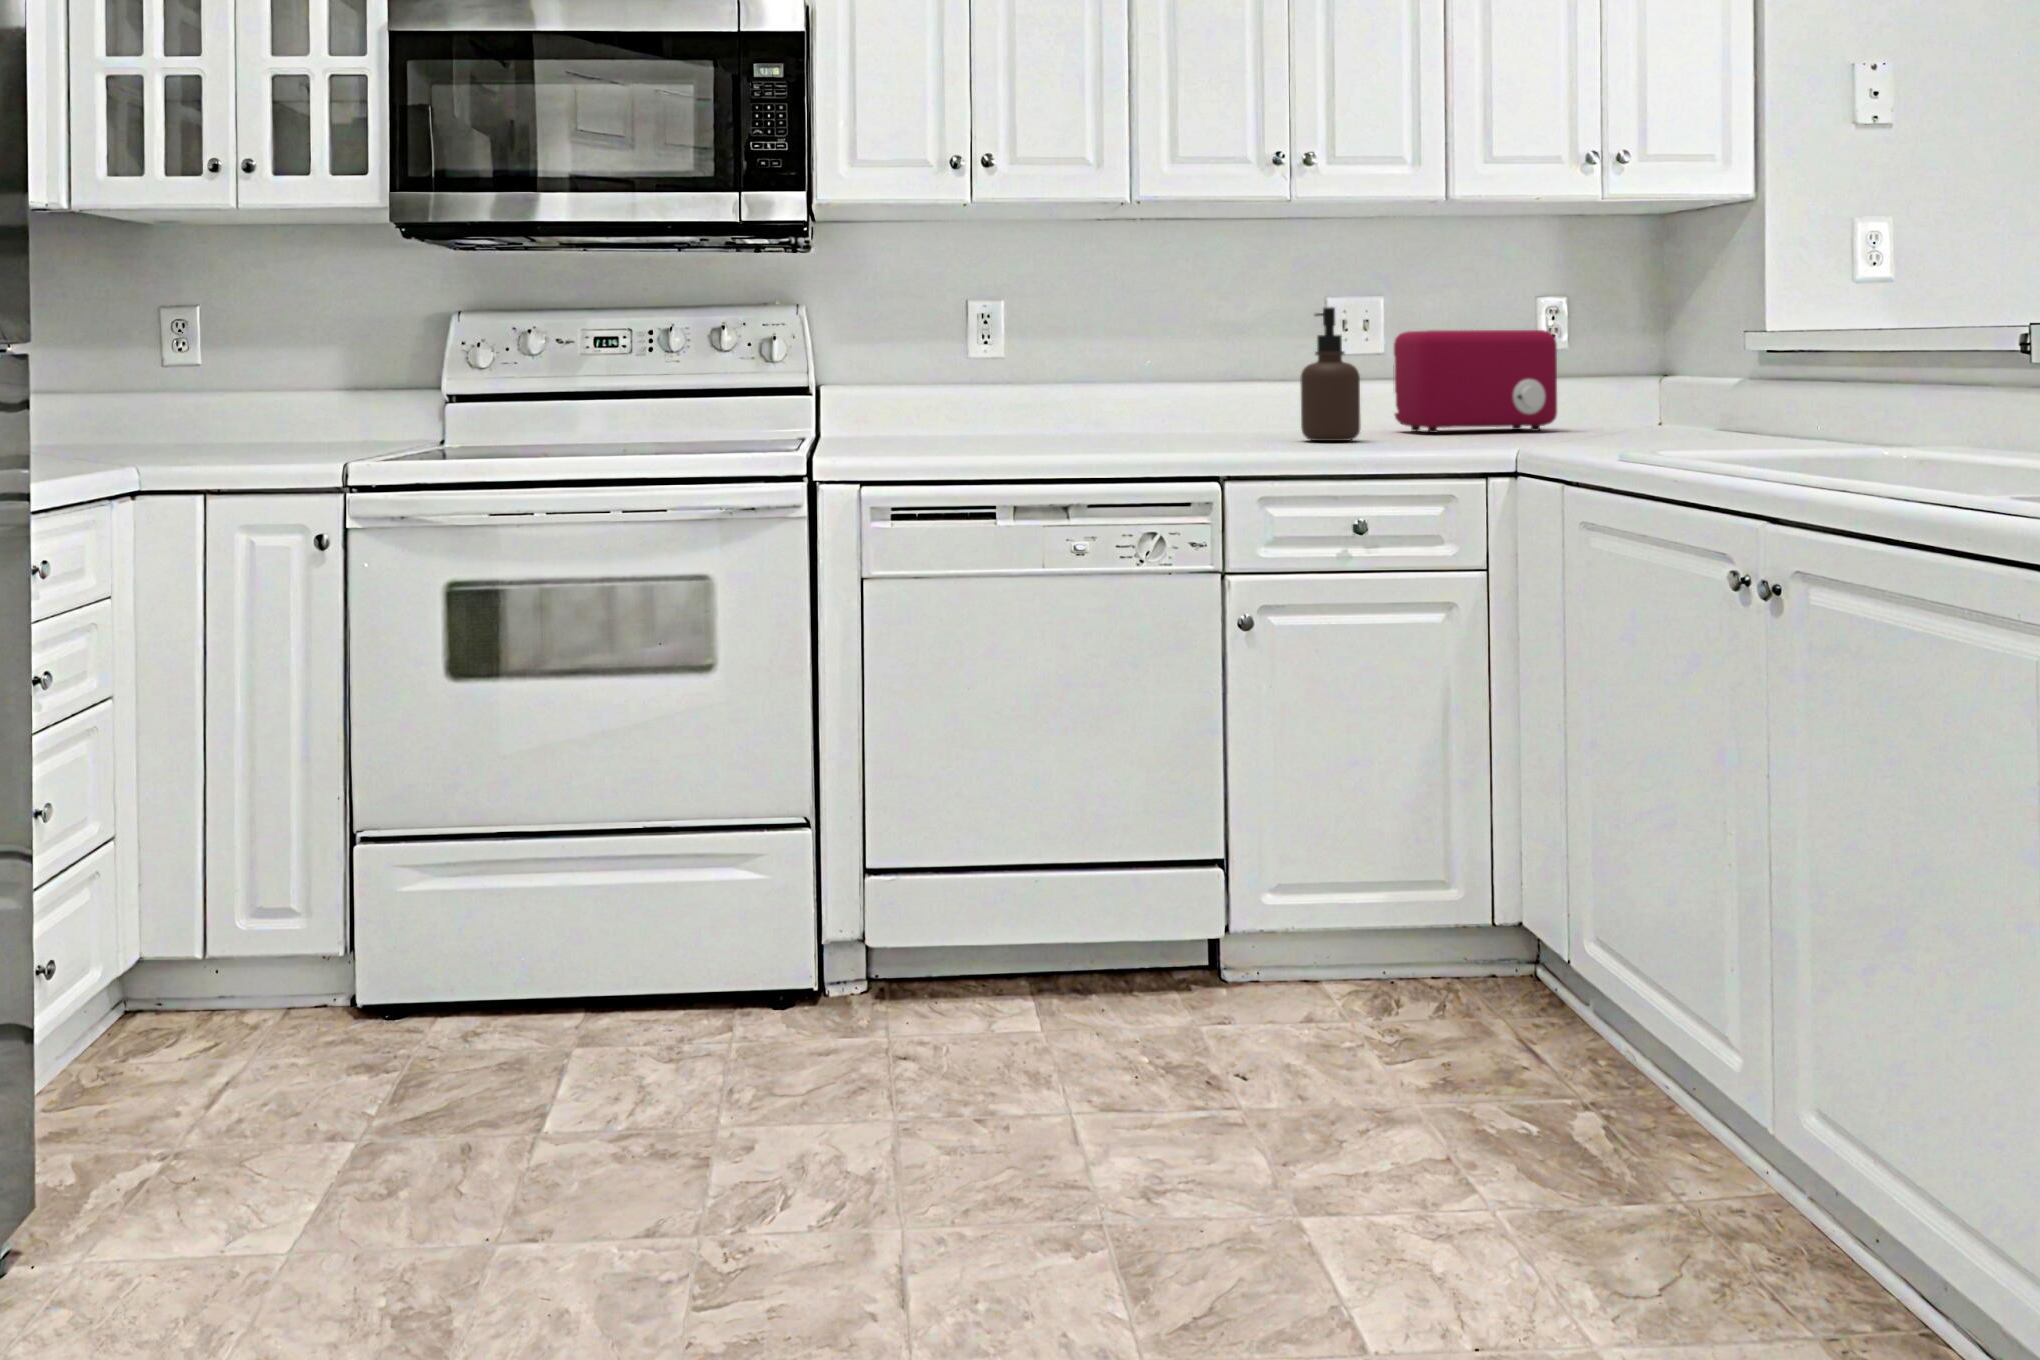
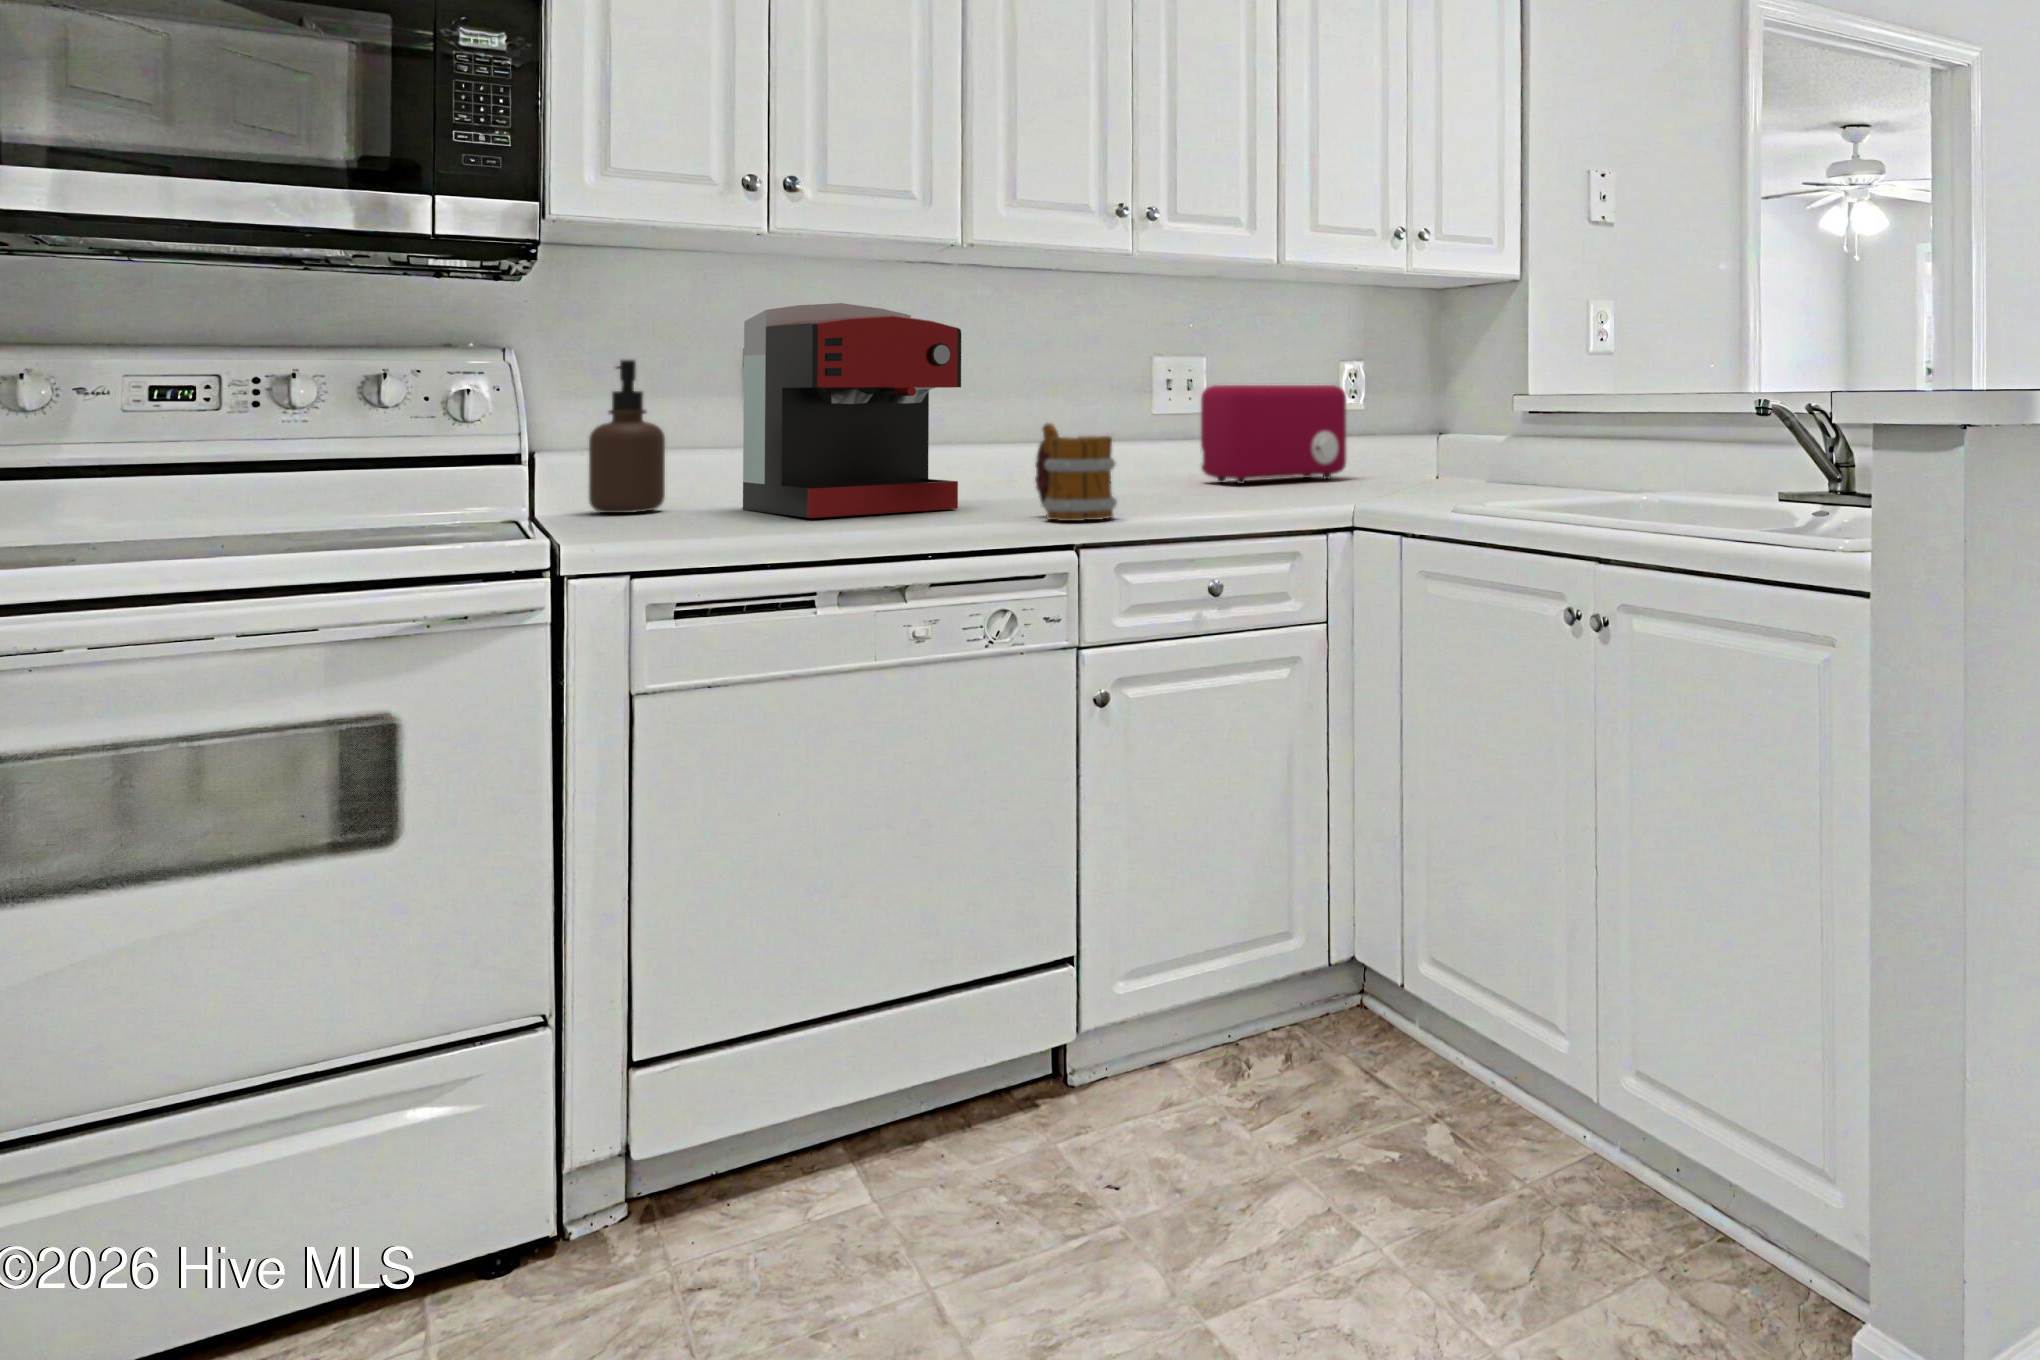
coffee maker: none [966,261,1135,447] -> present [743,303,961,518]
soap dispenser: present [1300,307,1360,441] -> present [589,360,665,513]
mug: none [1191,365,1261,455] -> present [1035,423,1117,521]

